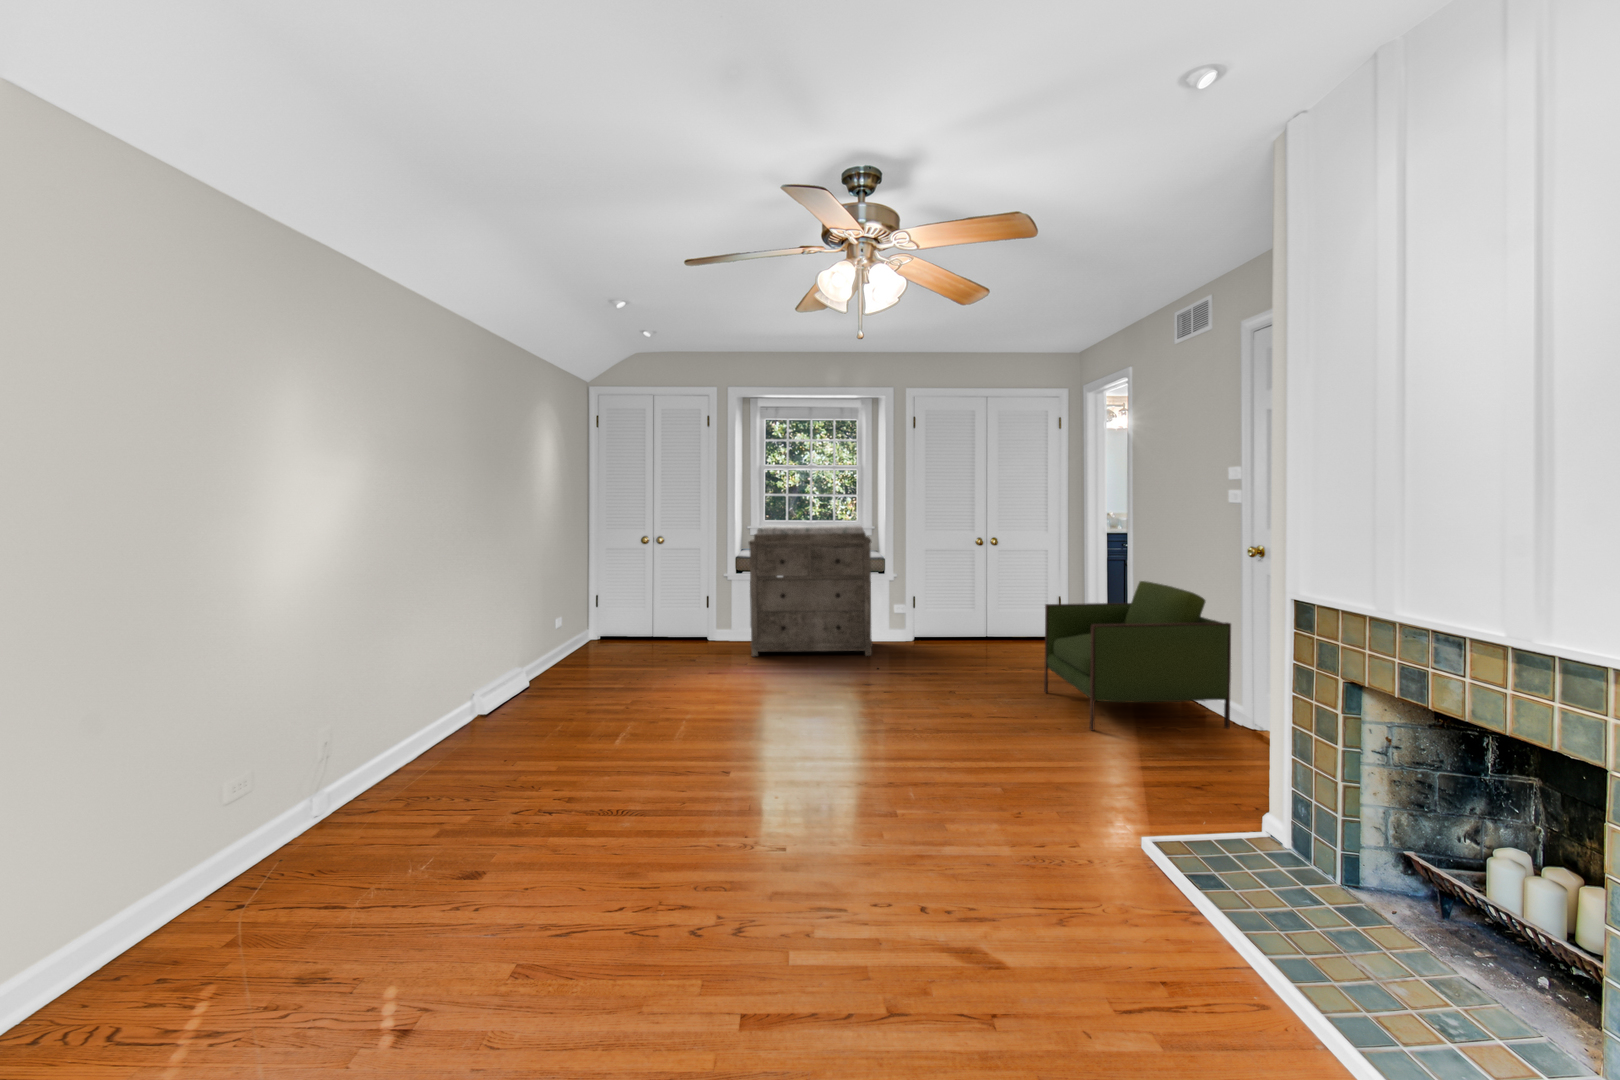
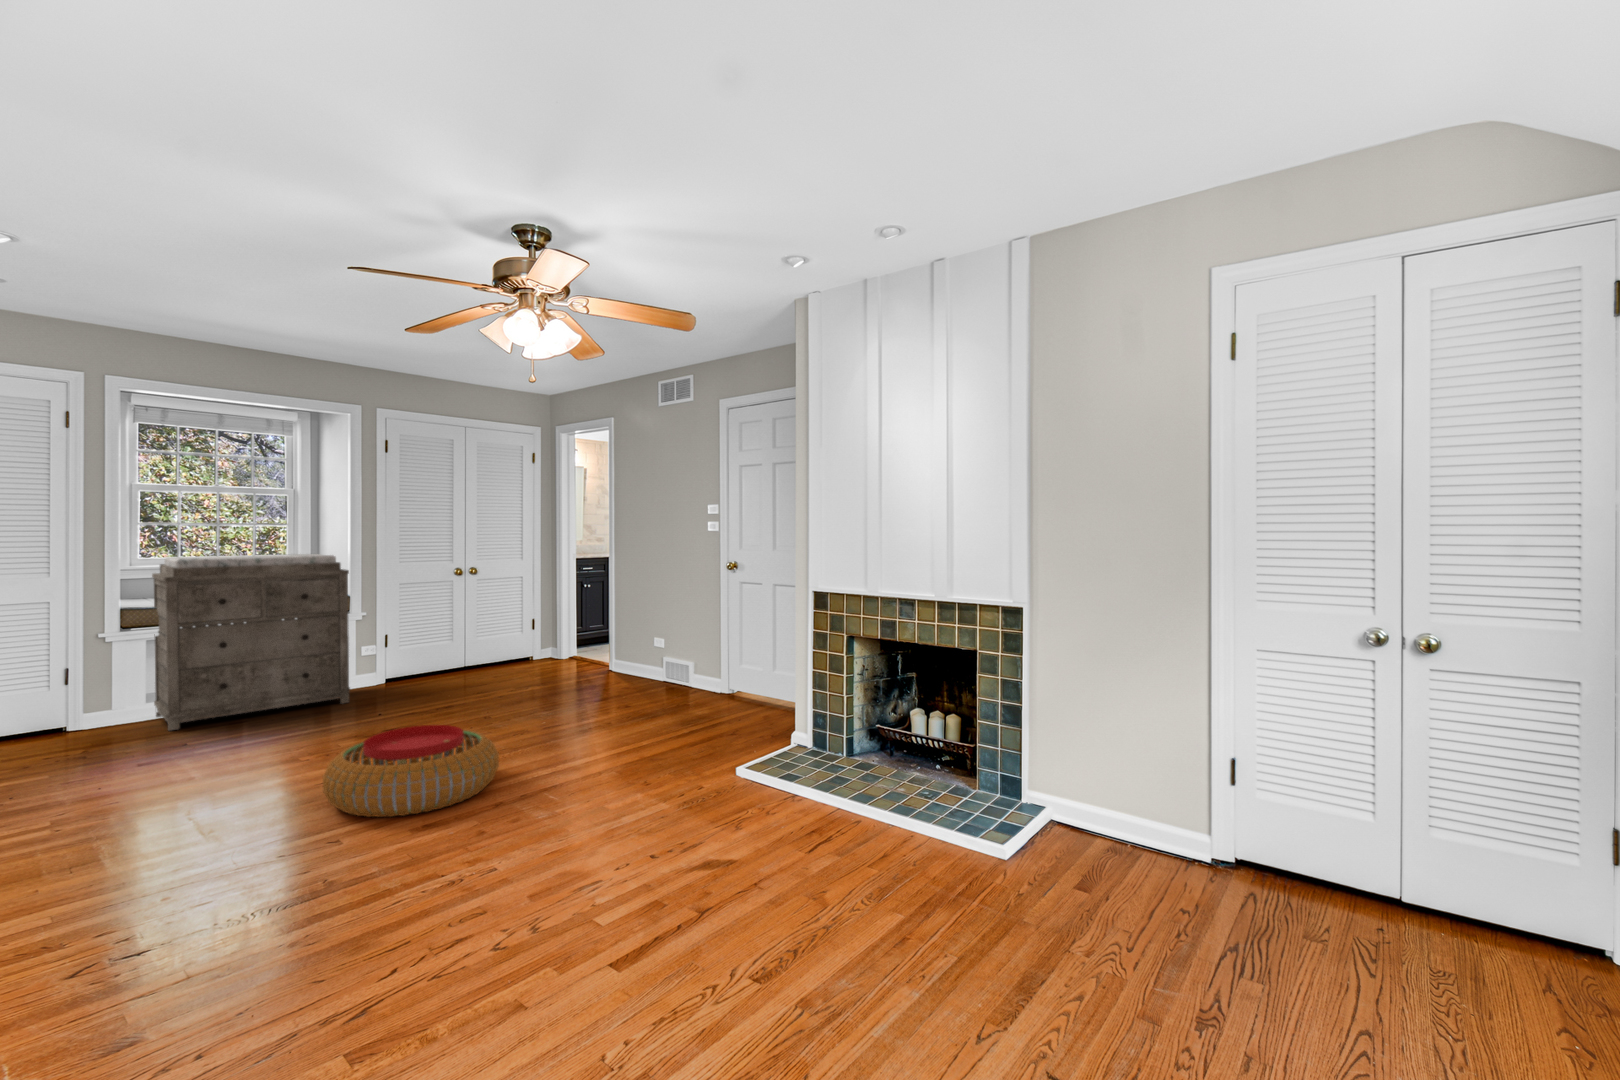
armchair: present [1044,581,1231,731] -> none [568,594,720,719]
pouf: none [746,691,892,777] -> present [323,725,499,817]

